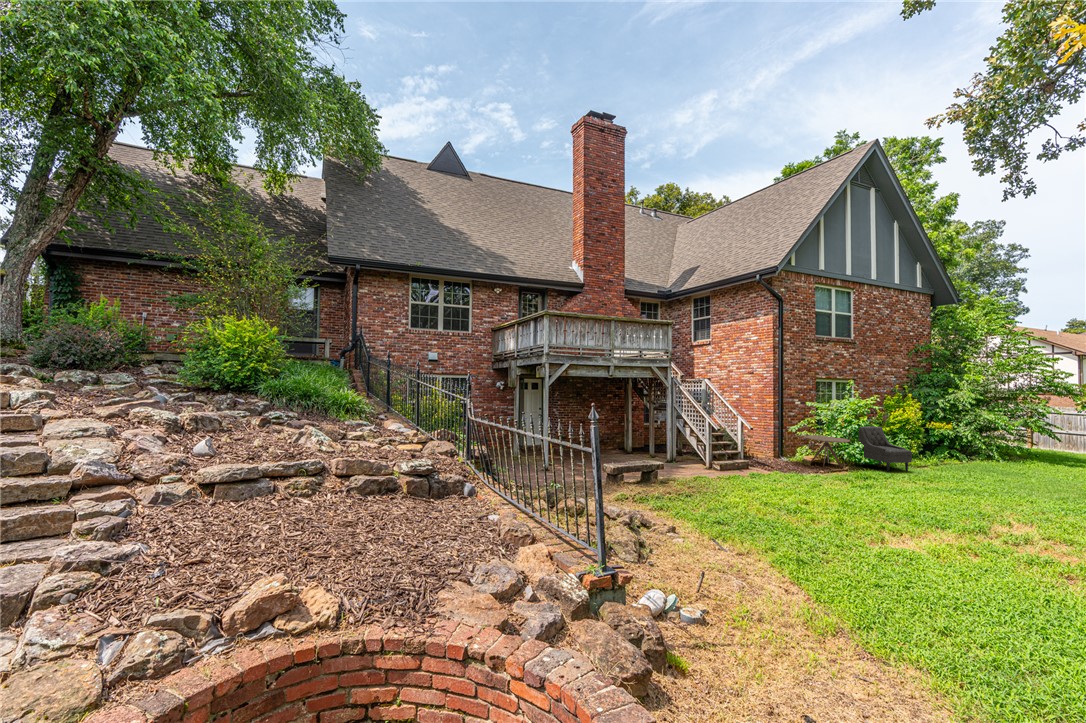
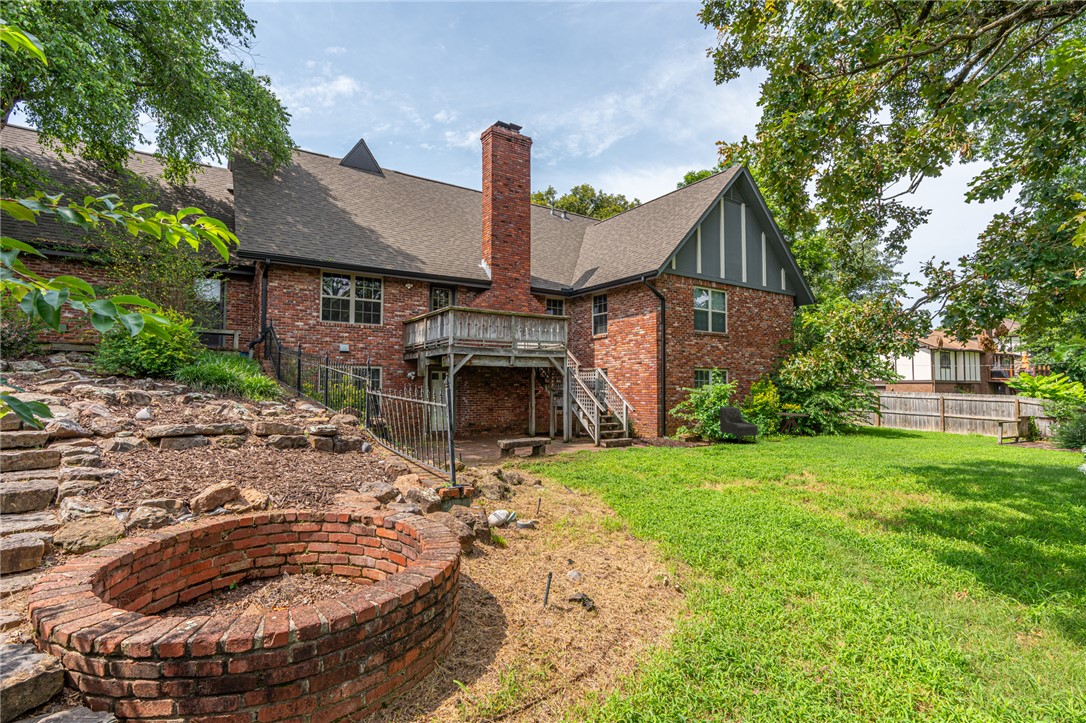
round table: present [804,435,850,467] -> present [776,413,808,435]

